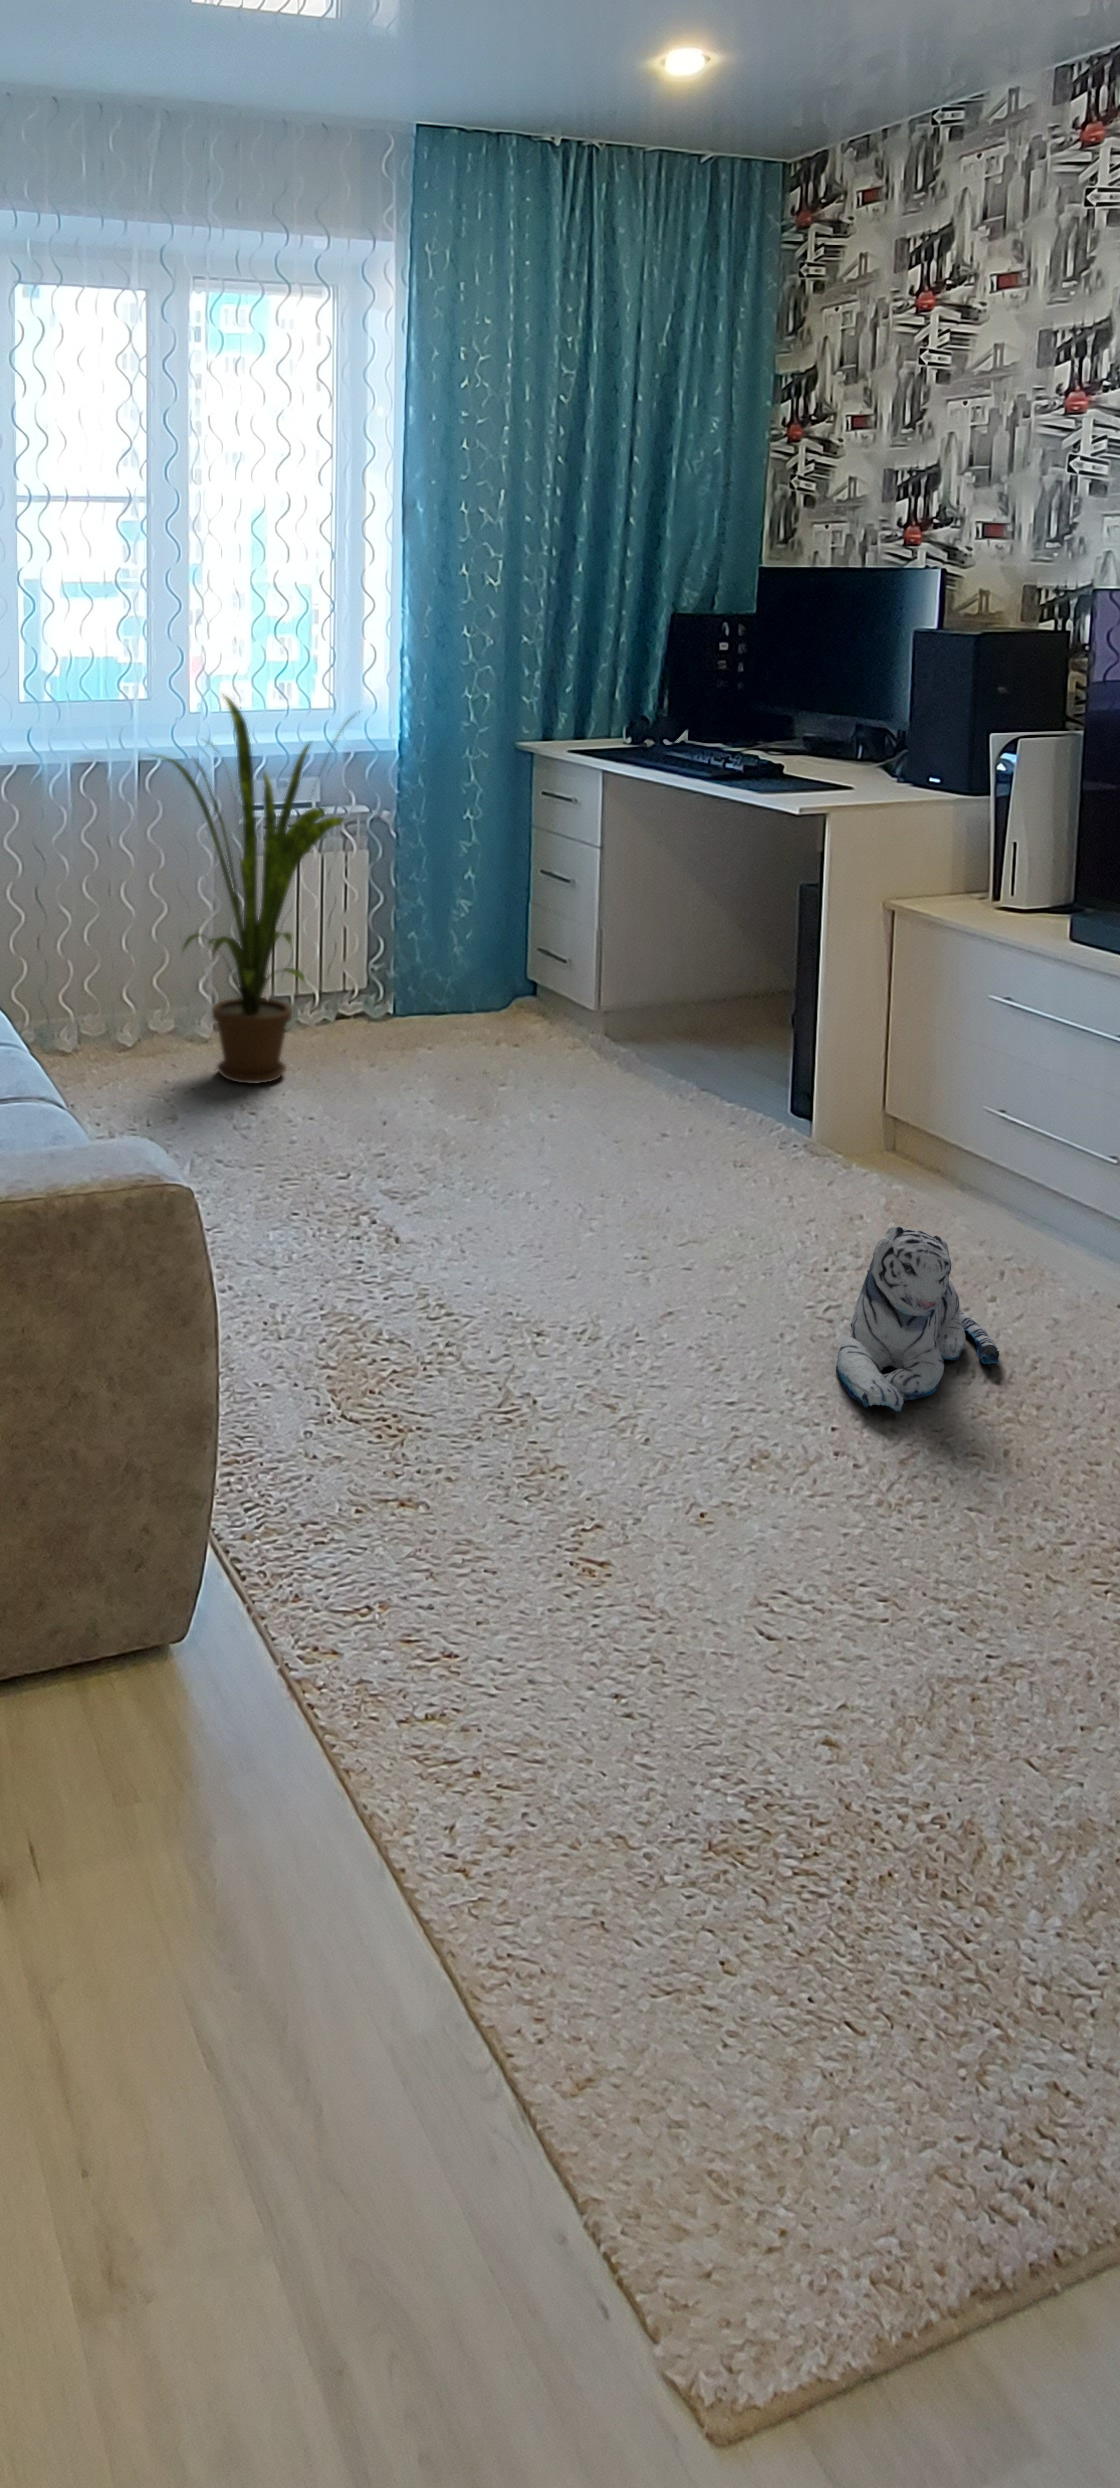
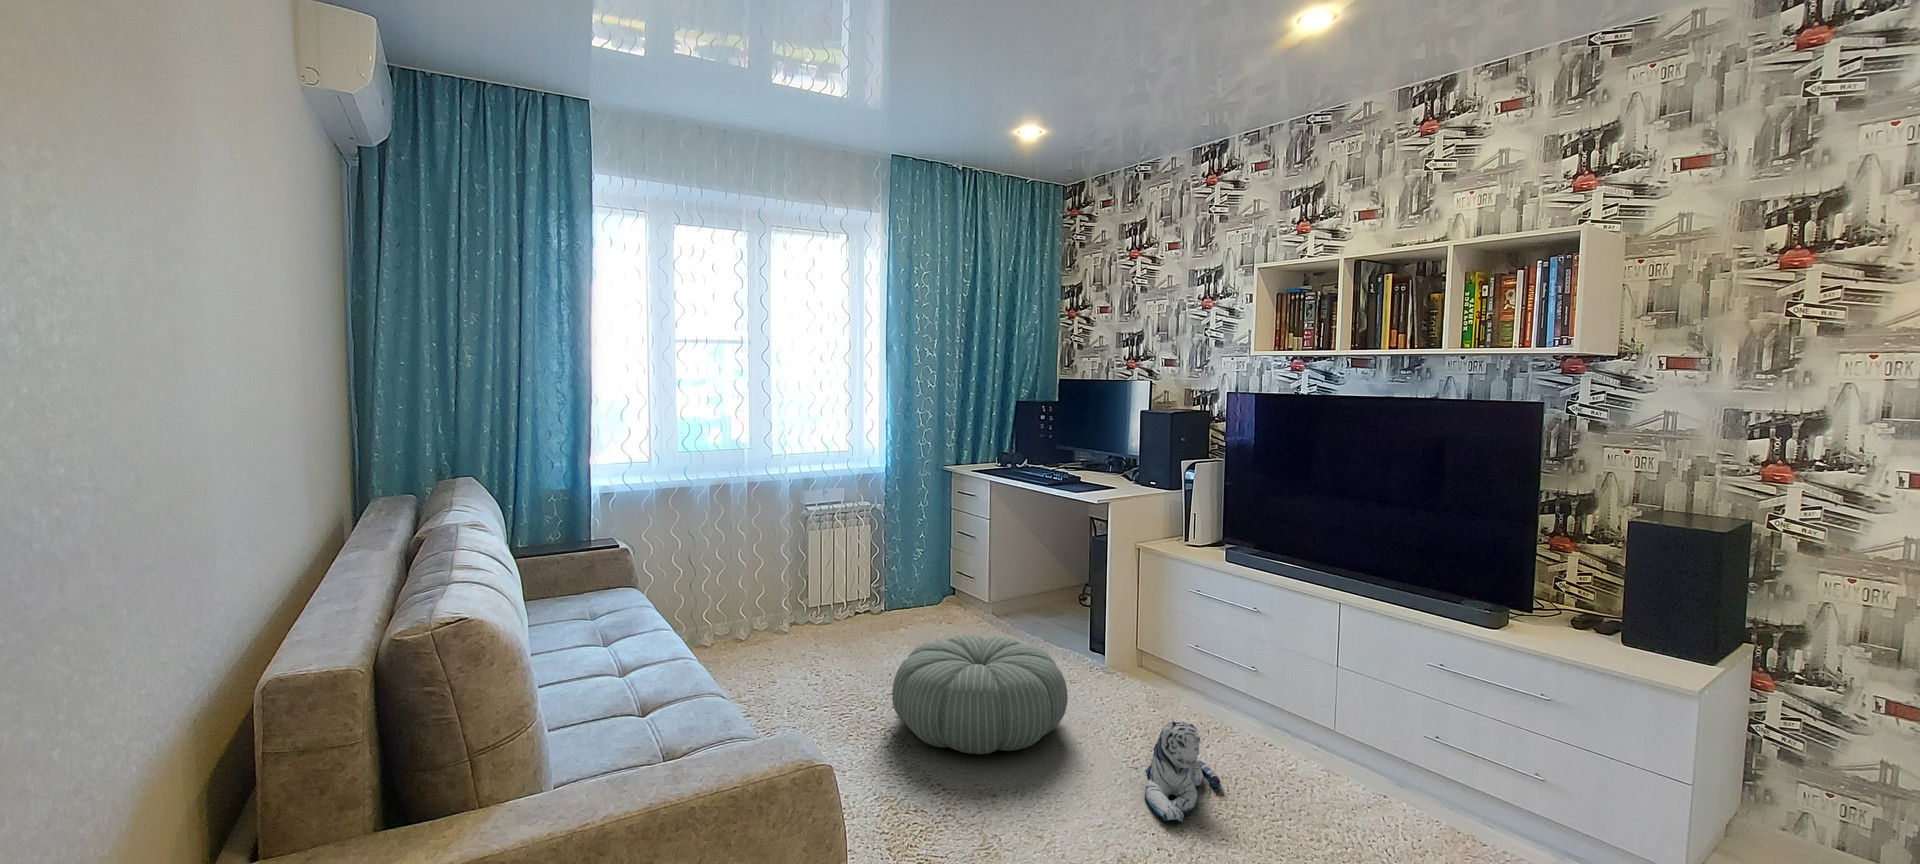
house plant: present [156,694,344,1083] -> none [752,445,873,655]
pouf: none [374,1056,711,1266] -> present [892,635,1068,754]

